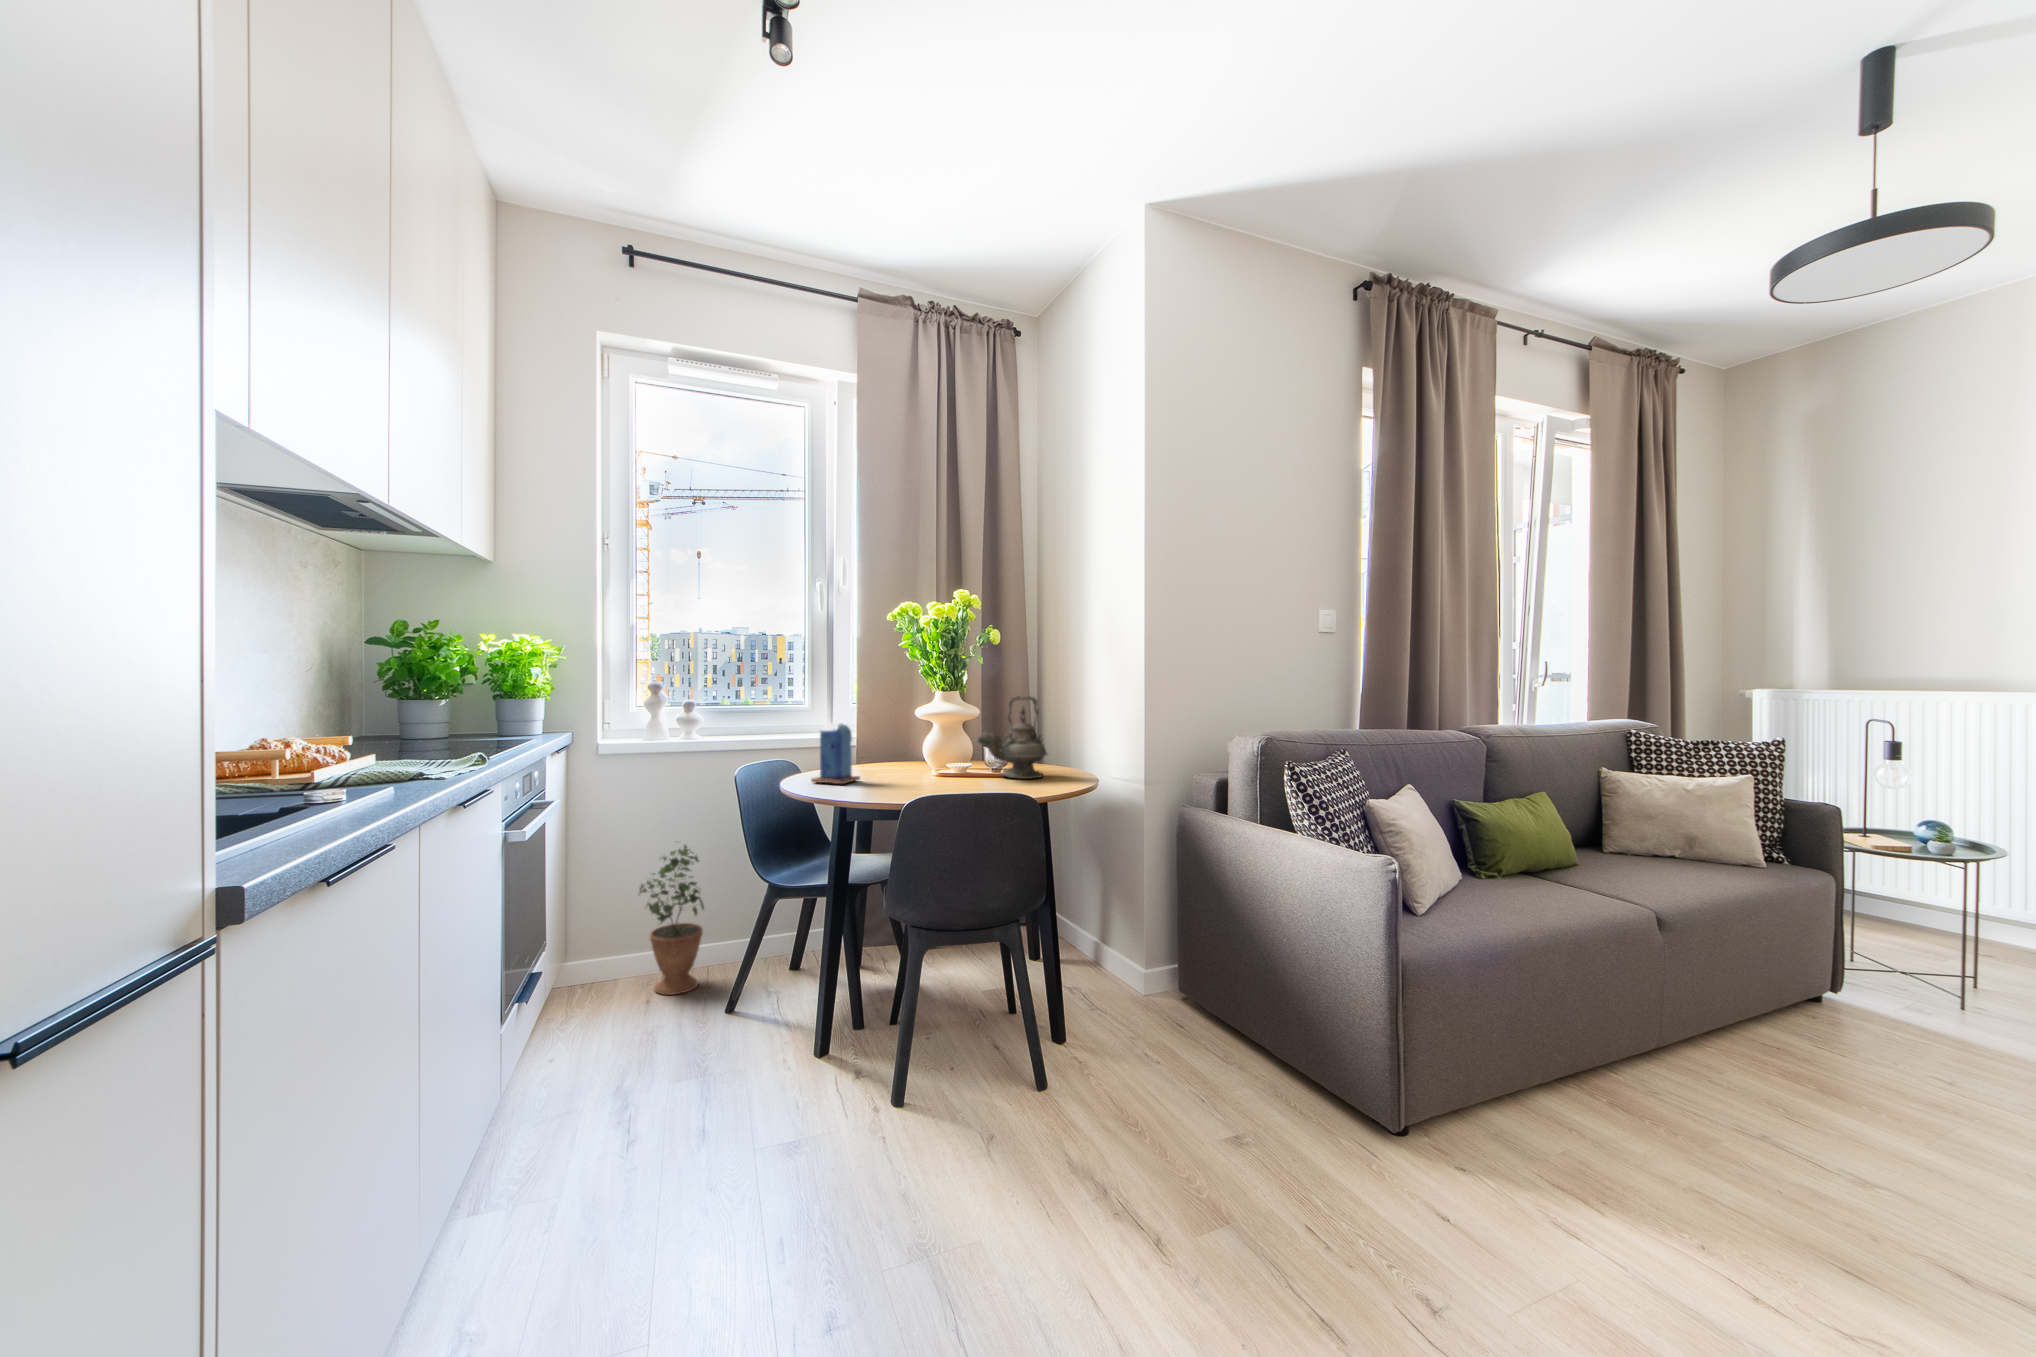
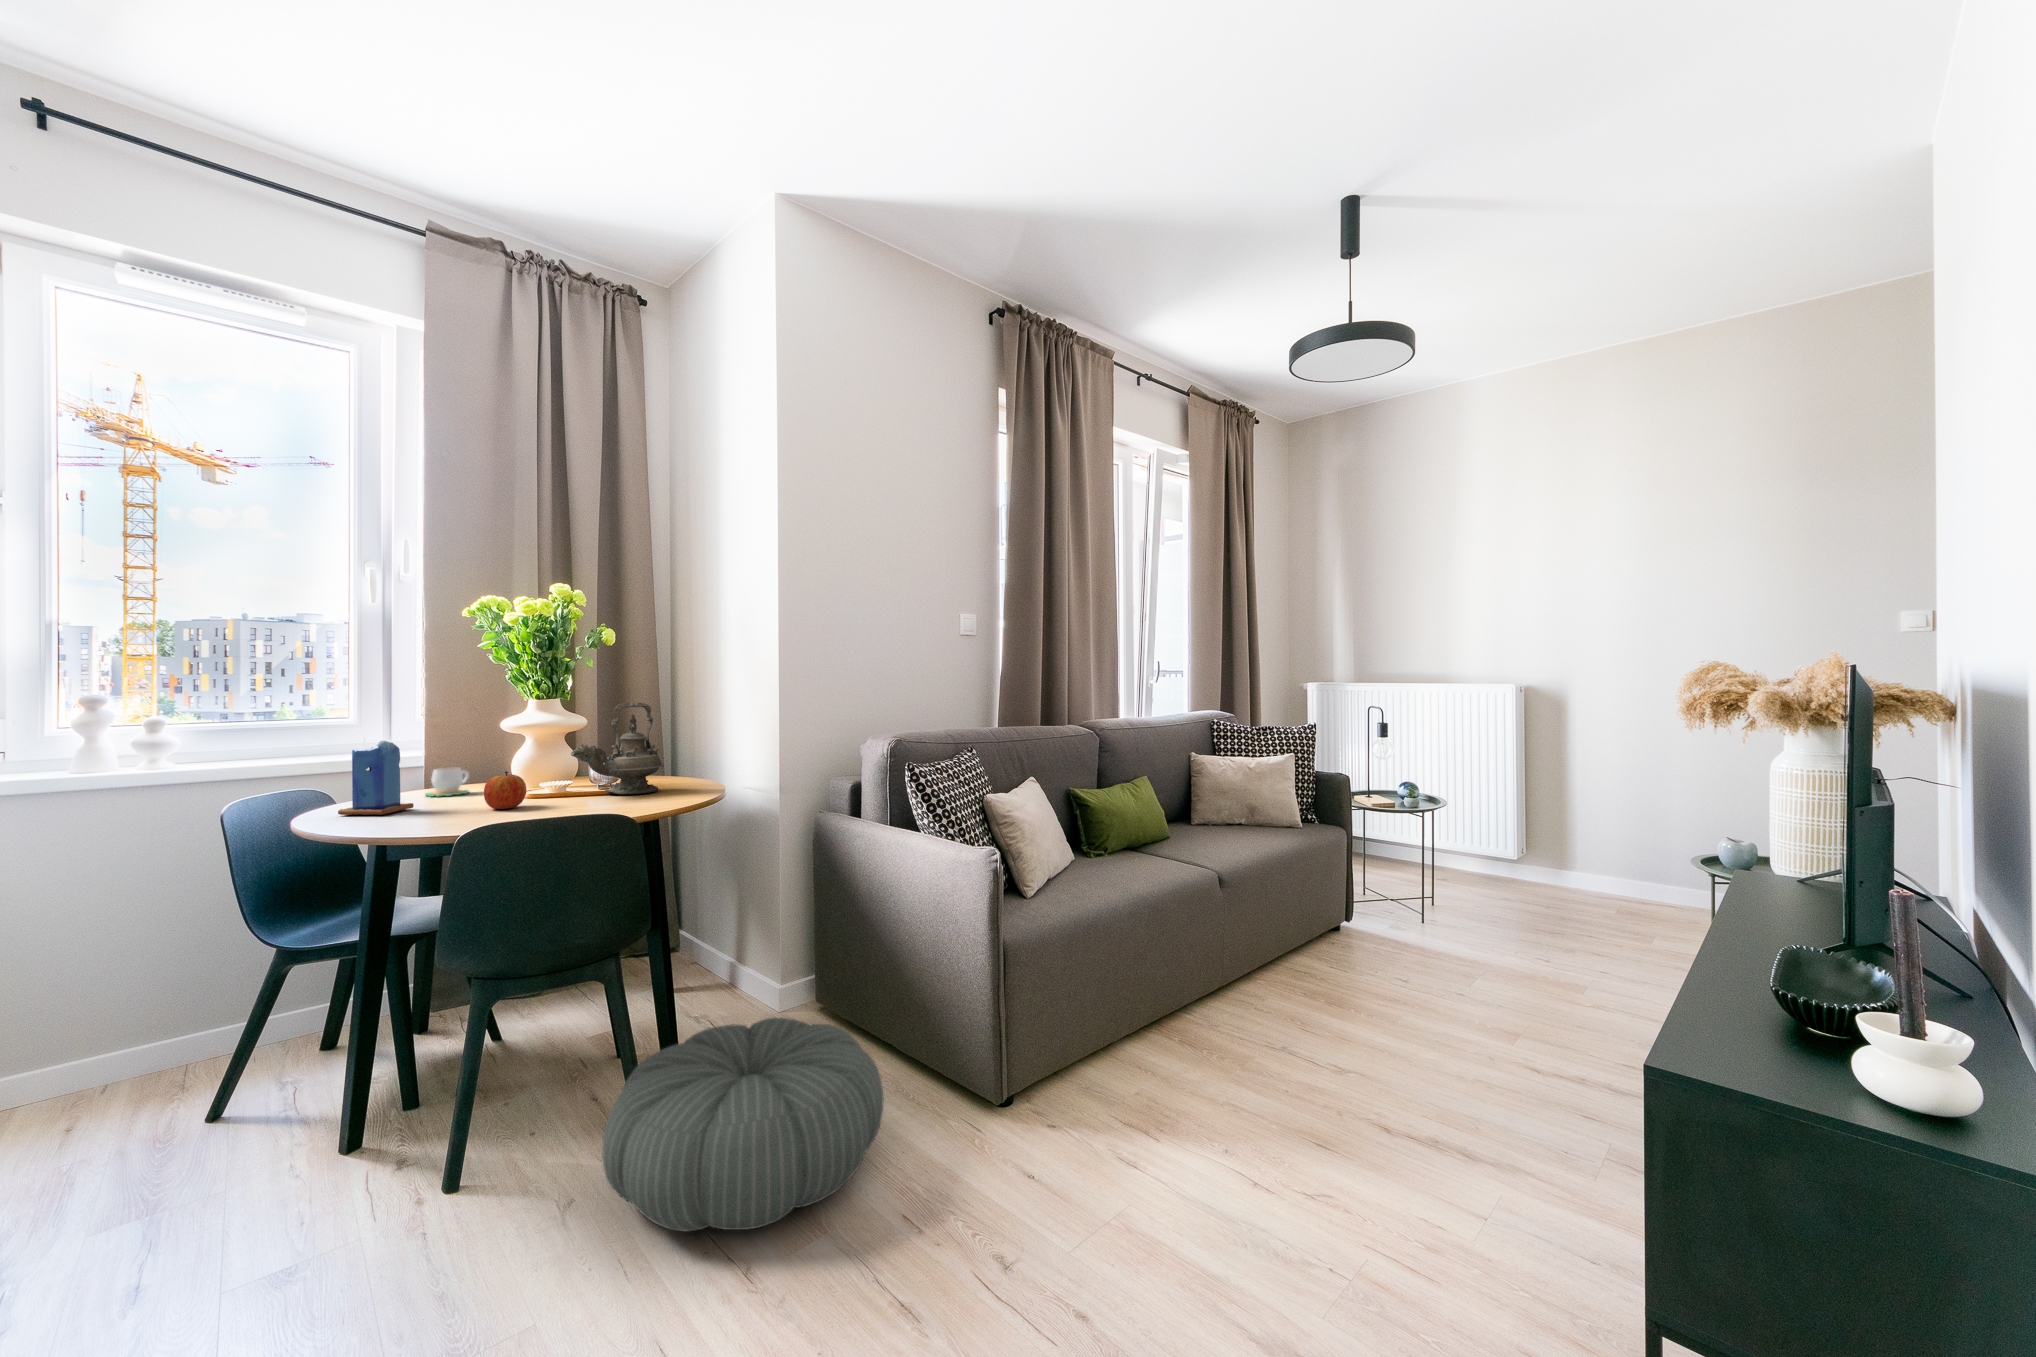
mug: none [862,747,894,771] -> present [425,768,469,797]
apple: none [913,753,944,785] -> present [484,771,526,809]
potted plant: present [640,845,704,995] -> none [58,906,180,1115]
pouf: none [1024,1002,1279,1204] -> present [603,1018,884,1231]

